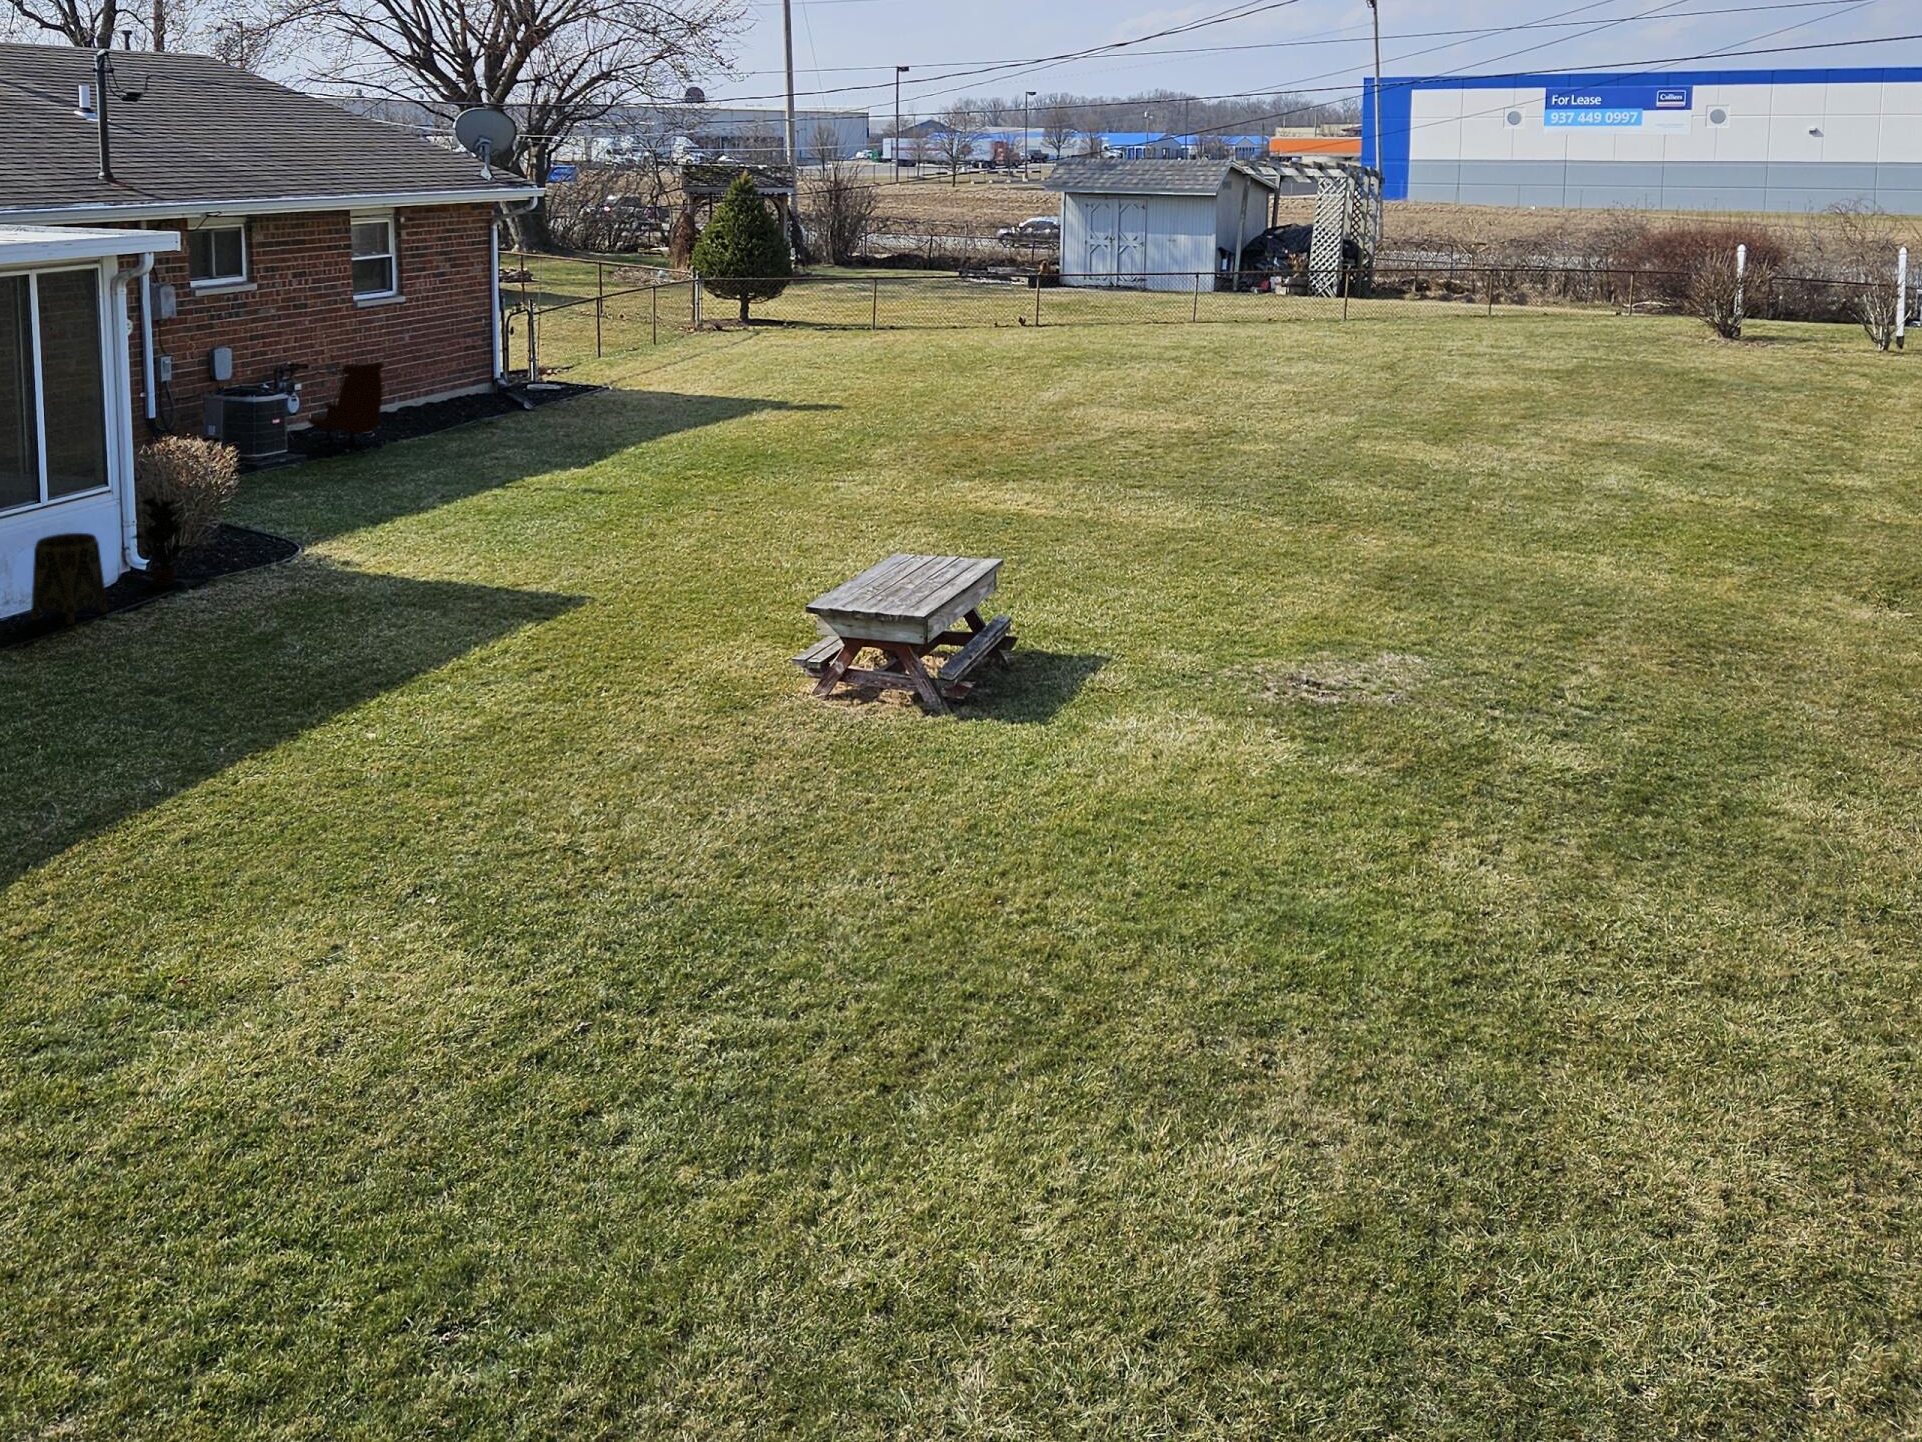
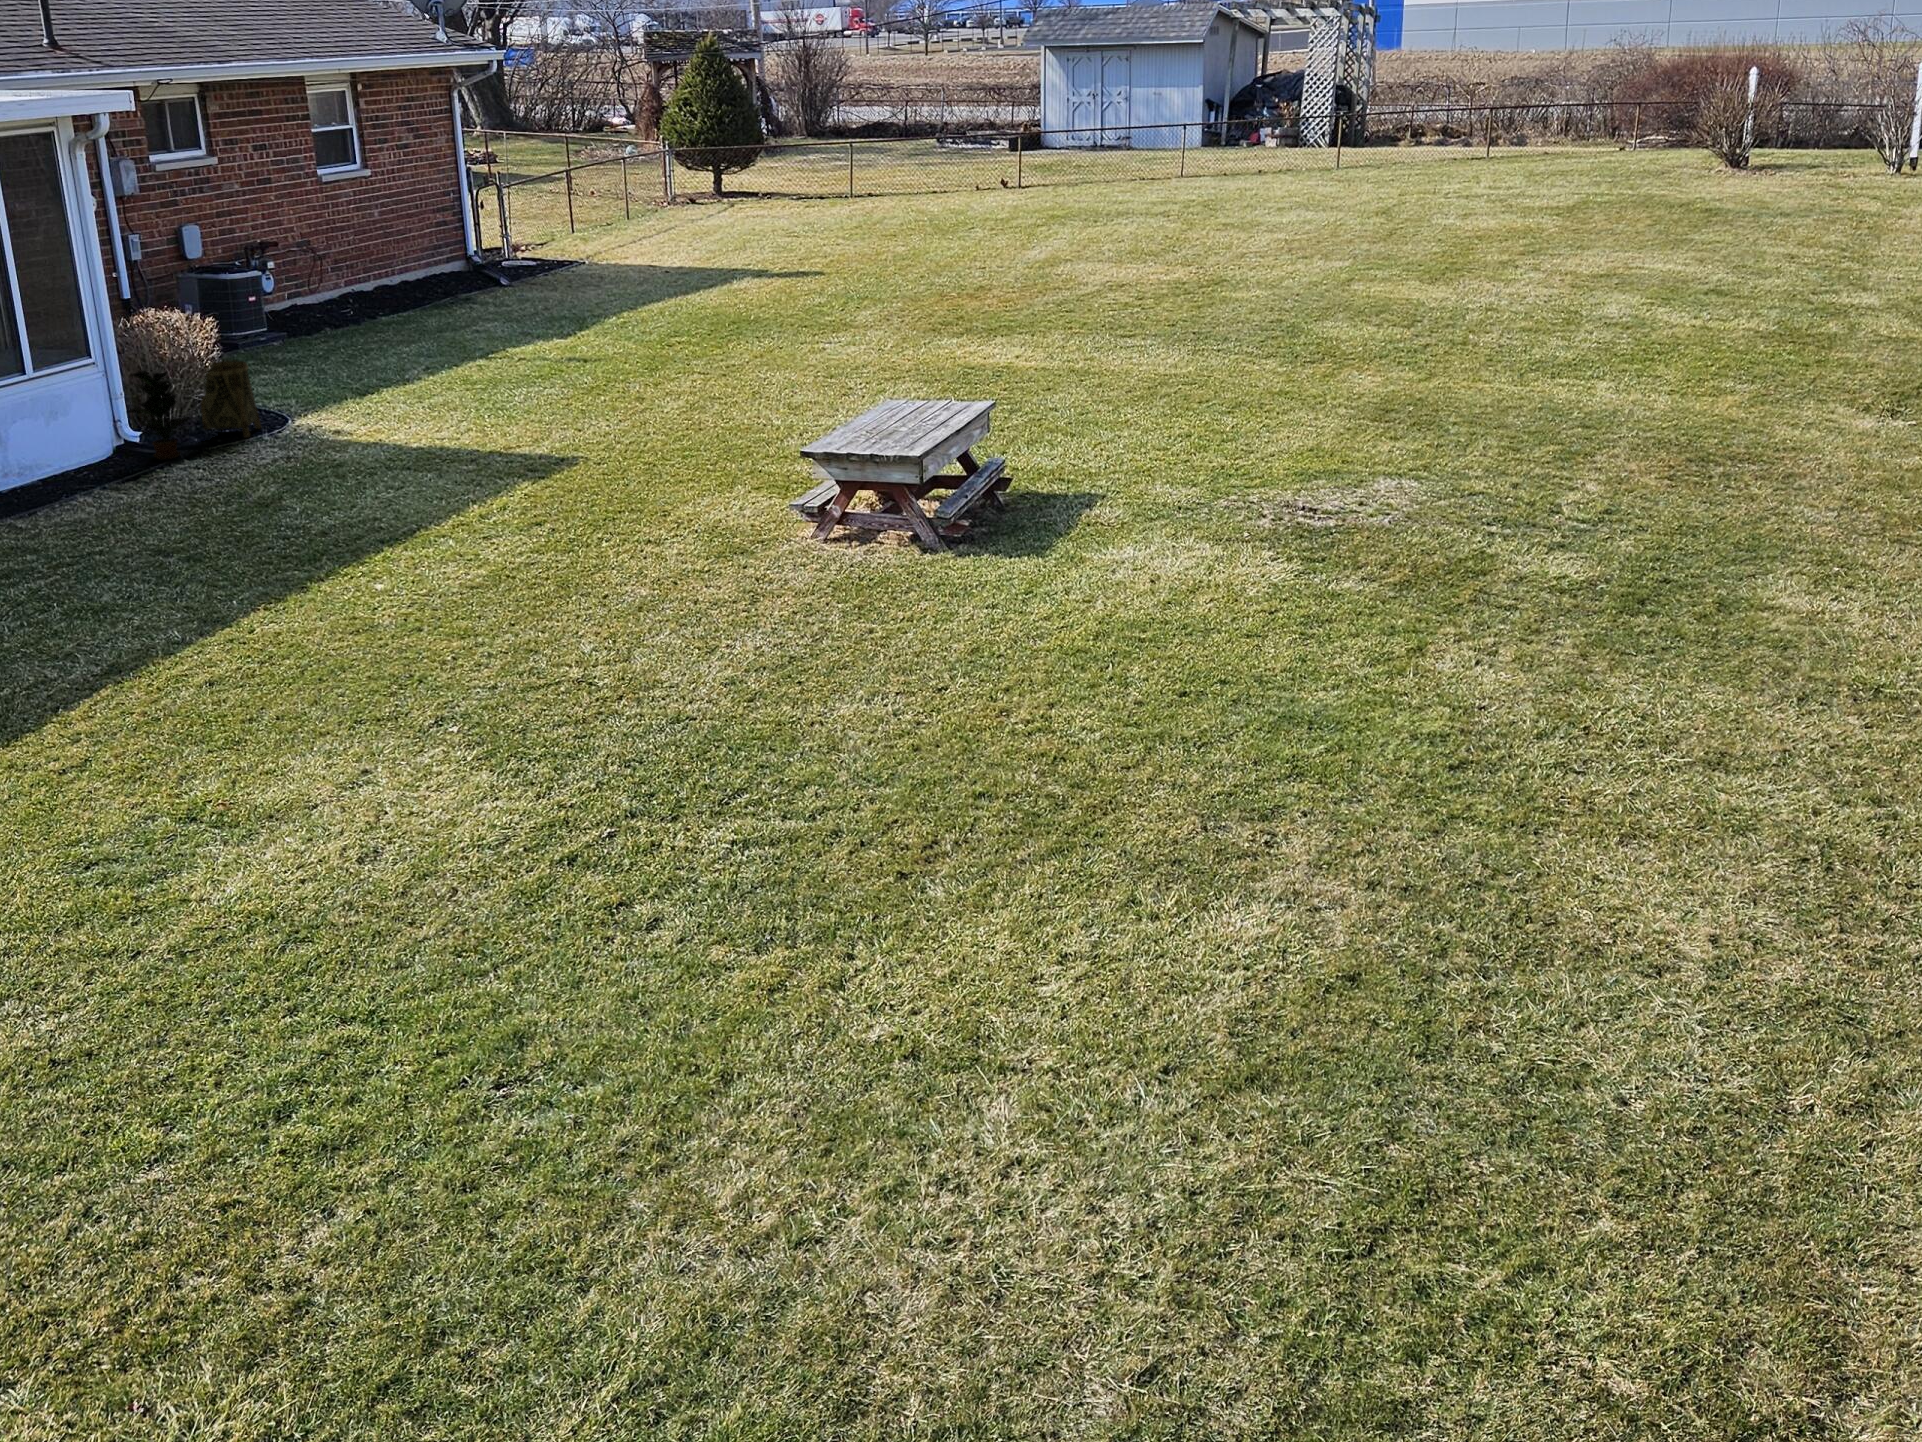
lounge chair: present [308,362,384,453] -> none [296,237,372,335]
basket: present [31,533,108,624] -> present [201,361,261,438]

